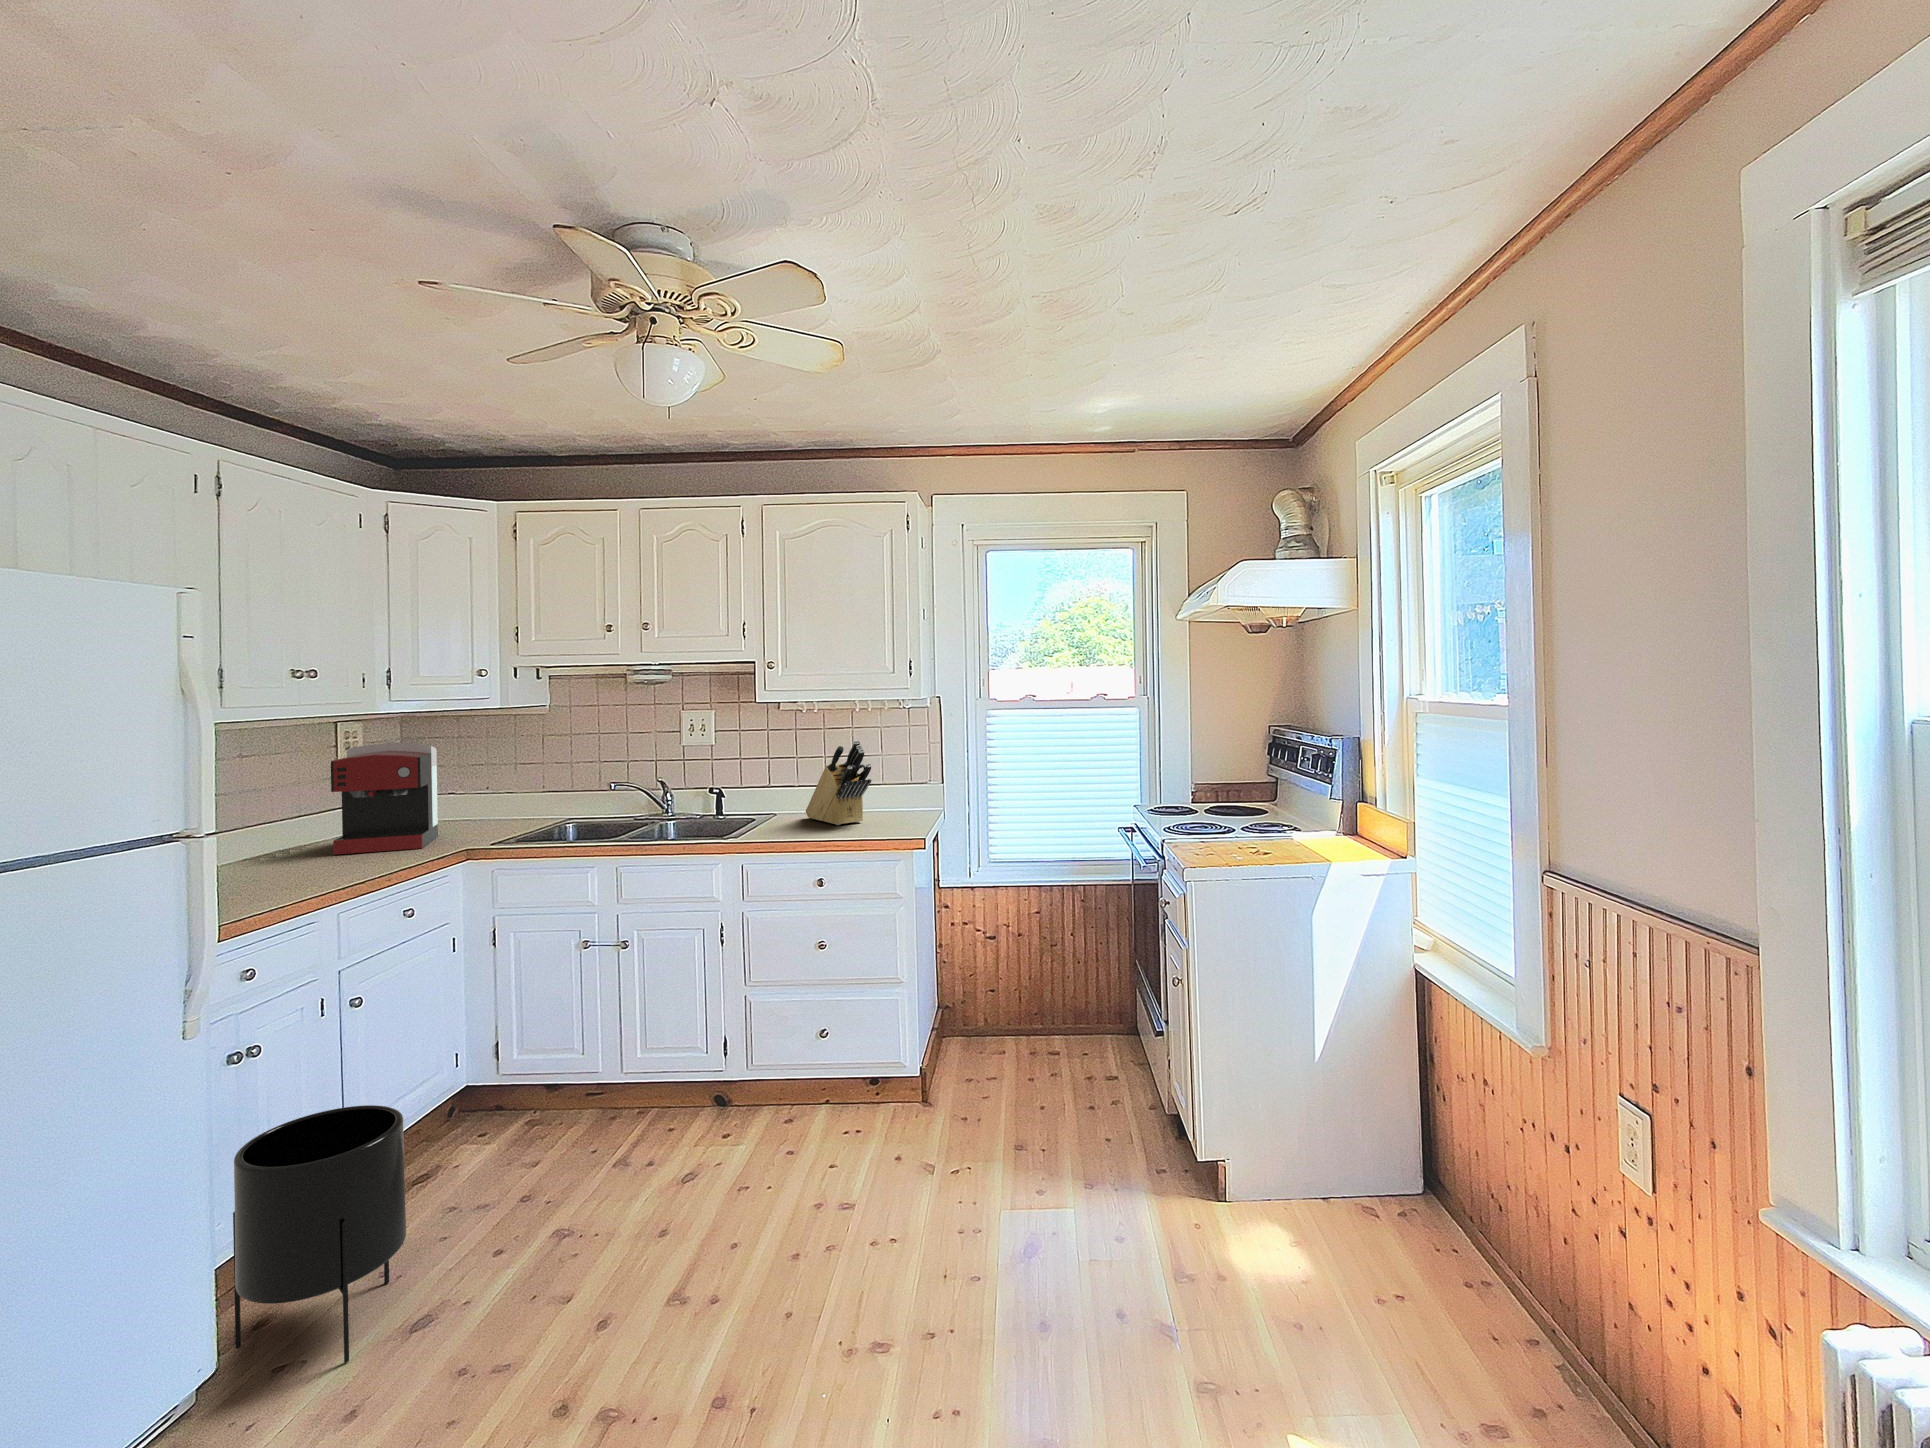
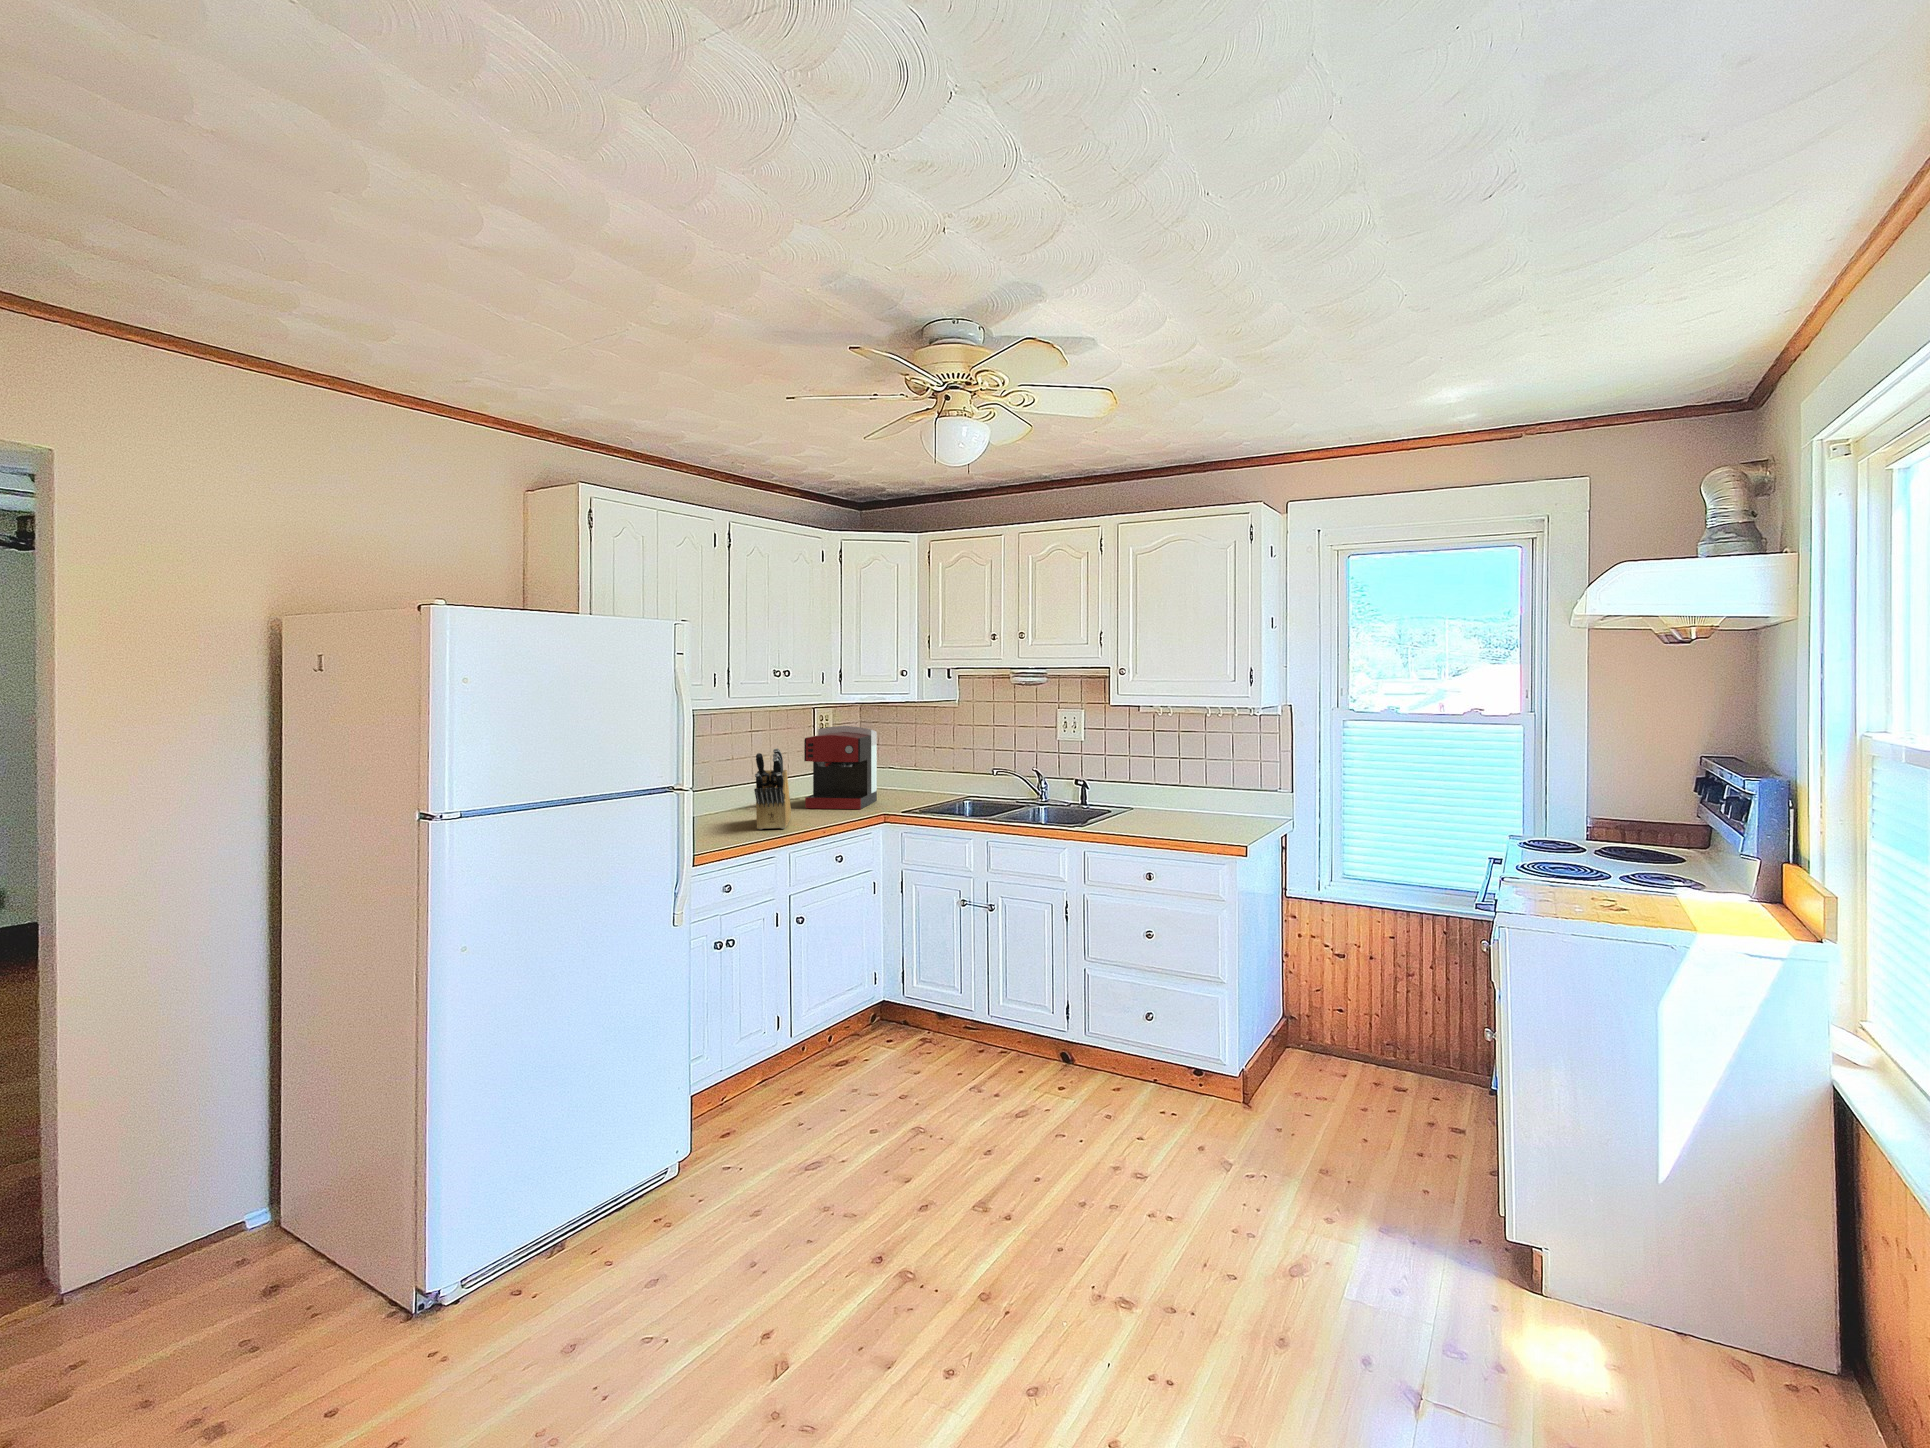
knife block: present [806,740,871,825] -> present [754,748,791,829]
planter: present [233,1105,406,1363] -> none [709,994,810,1176]

